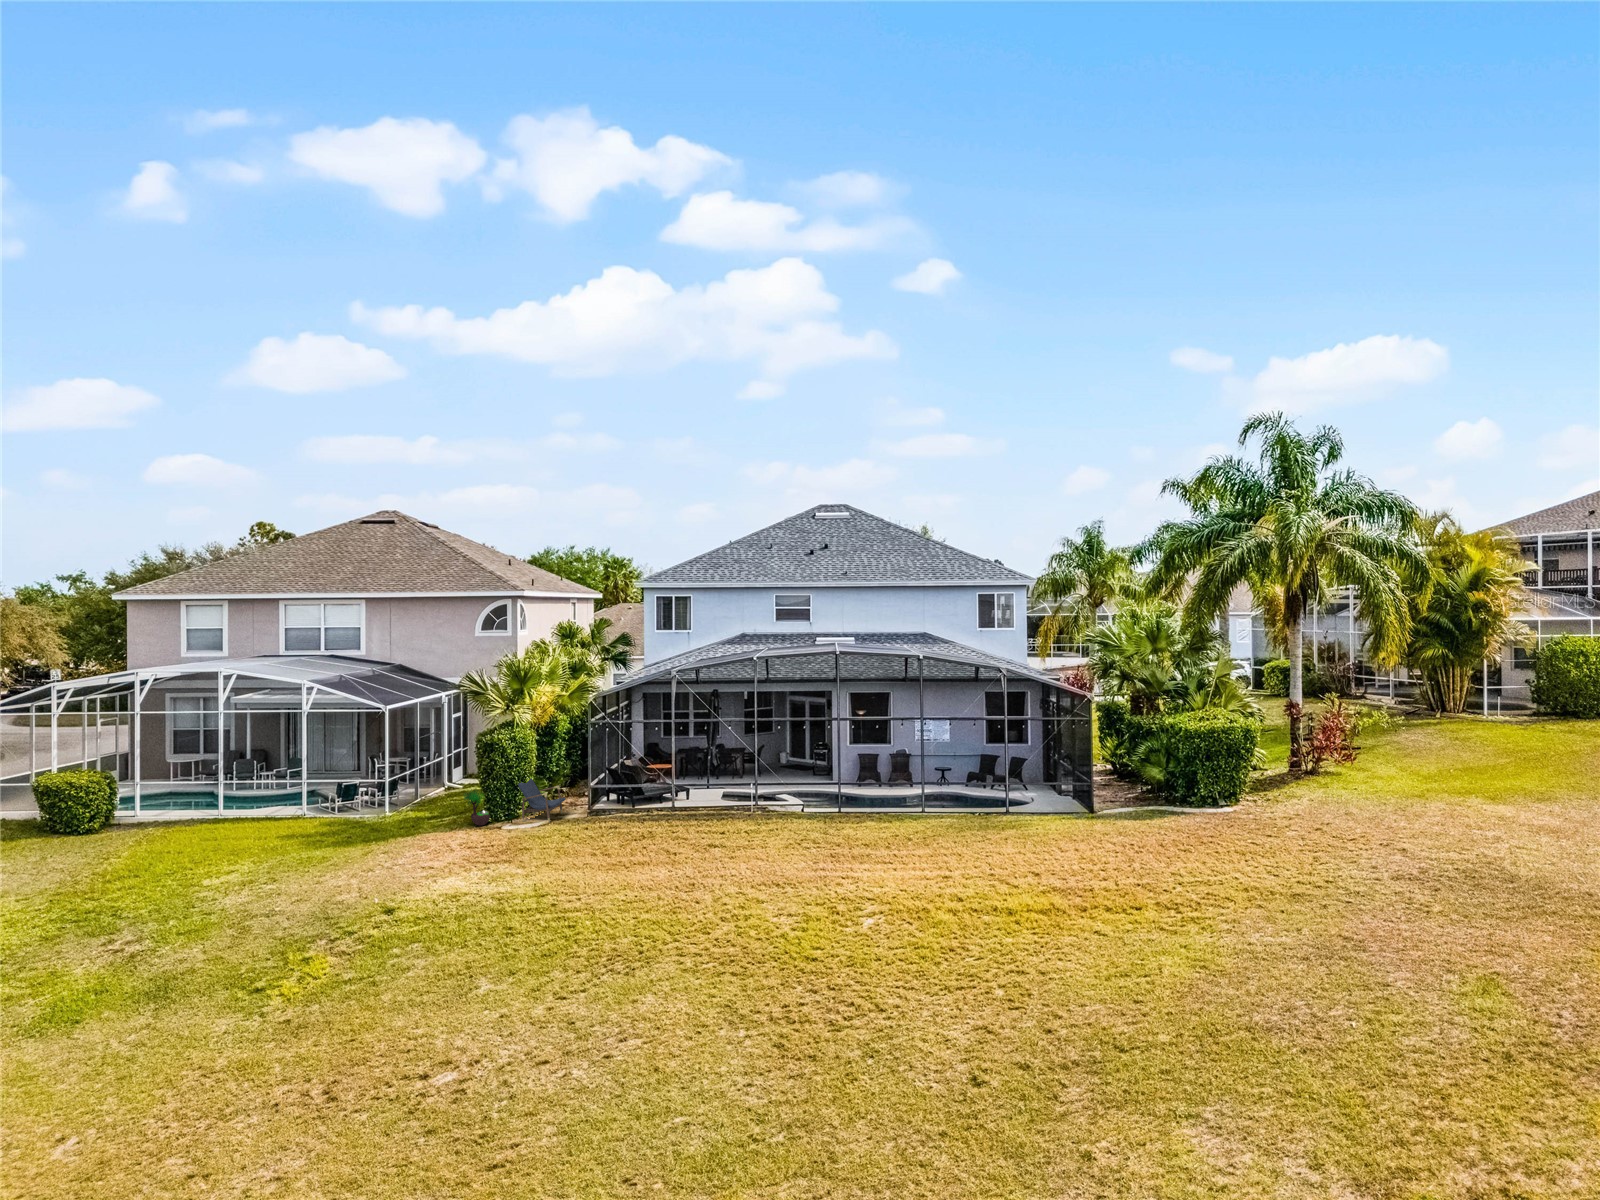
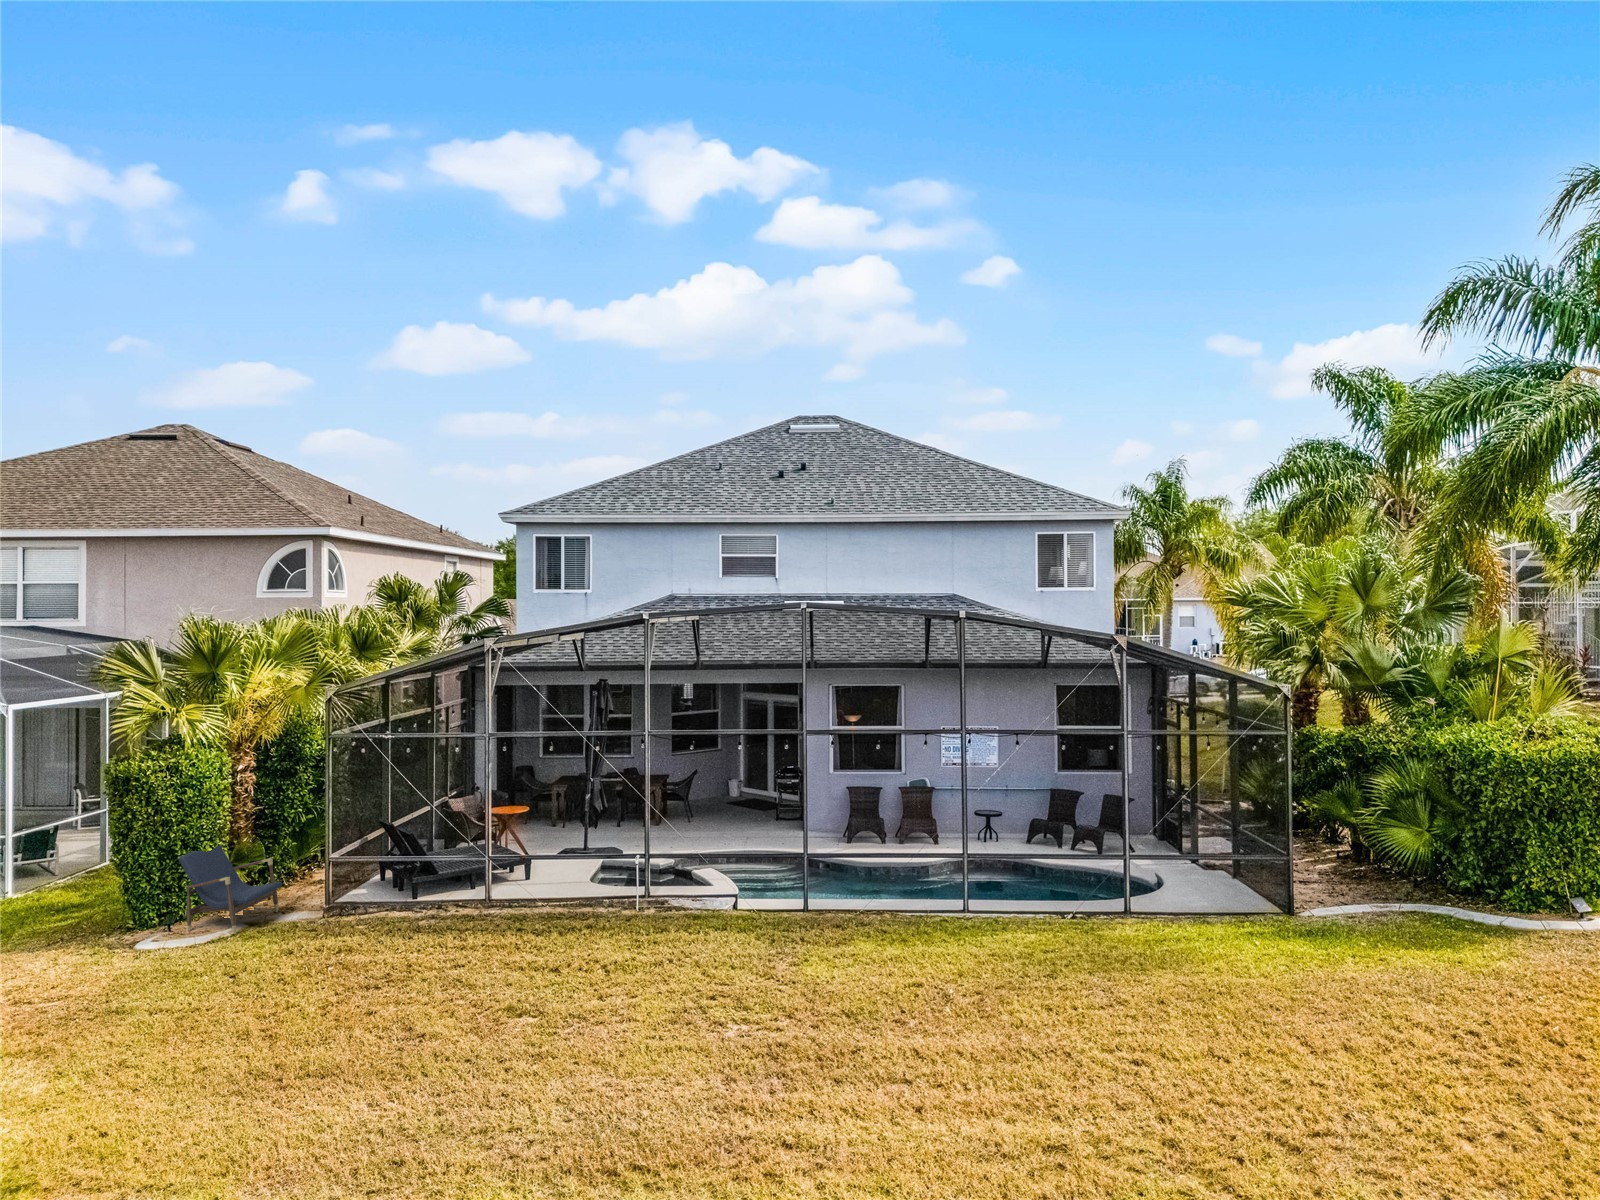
potted tree: present [464,791,490,826] -> none [64,864,121,940]

